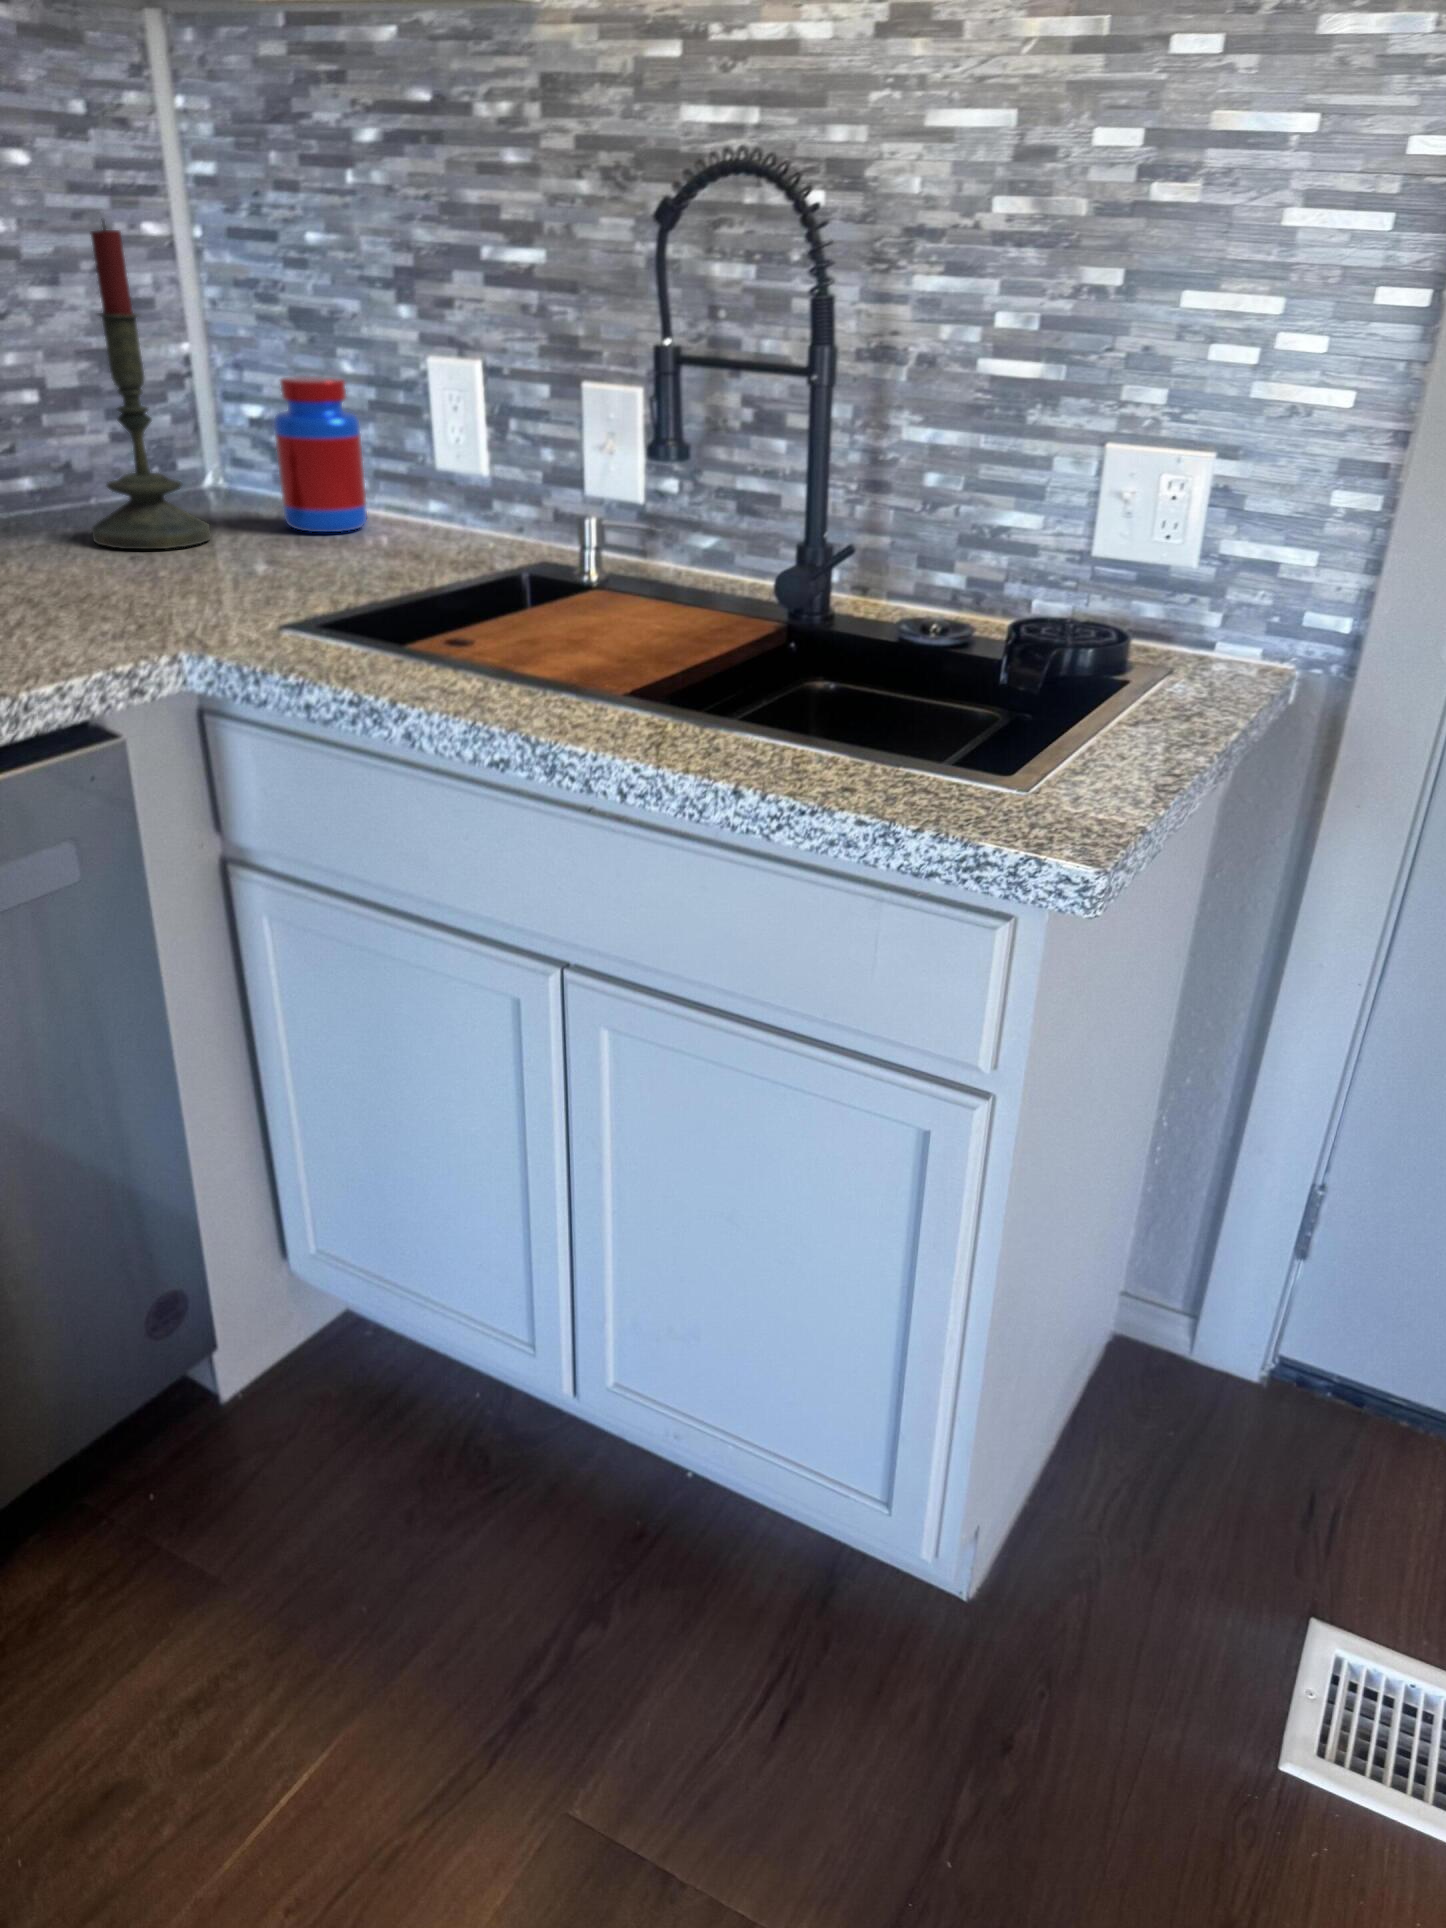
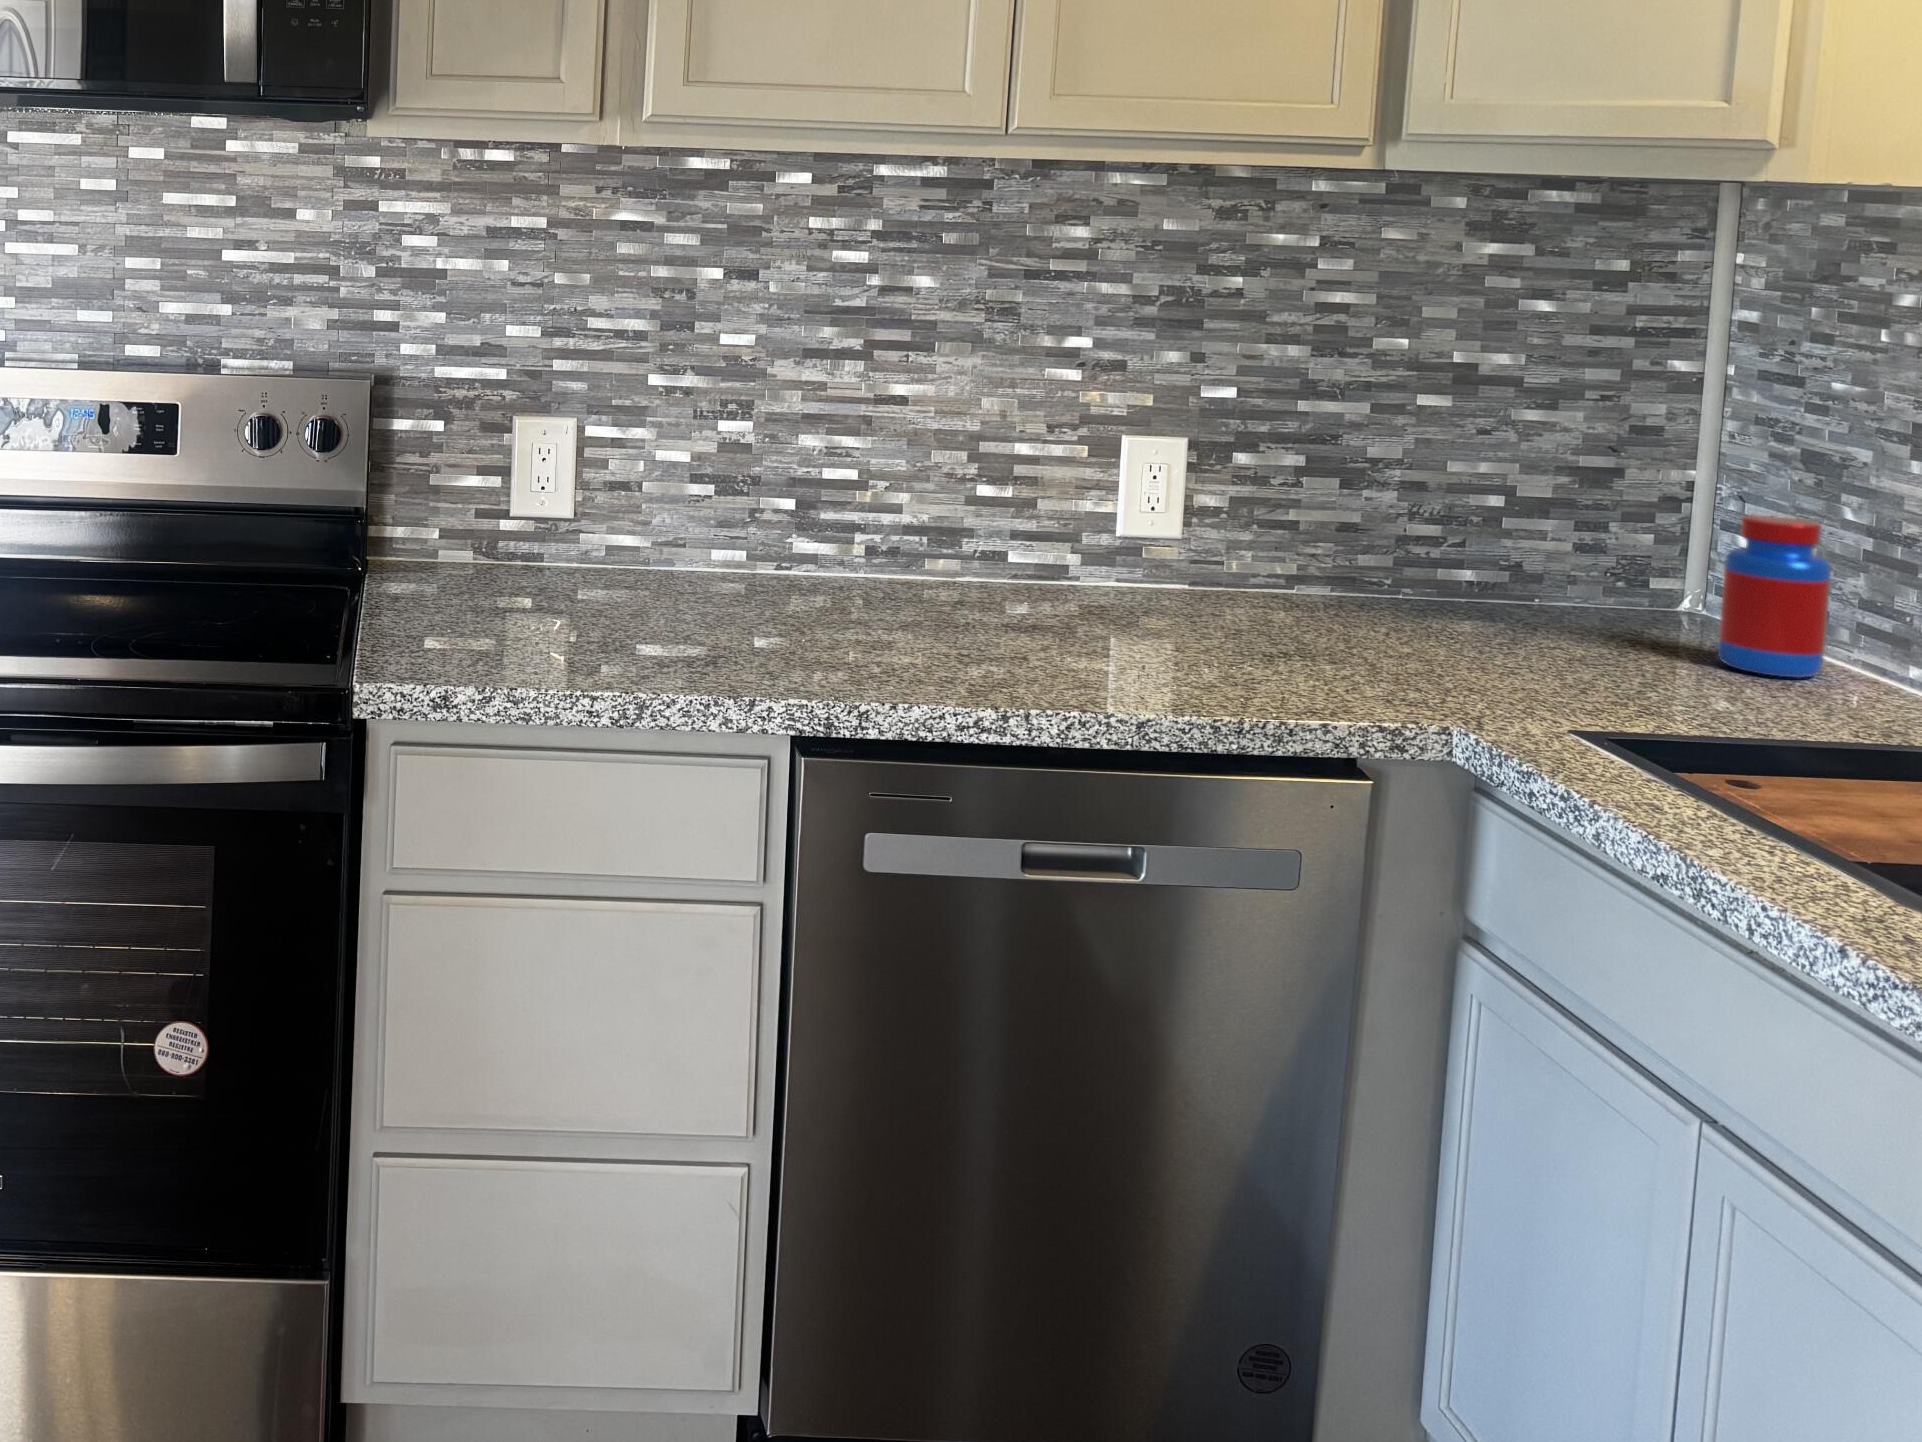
candle: present [90,221,211,549] -> none [1497,364,1622,656]

